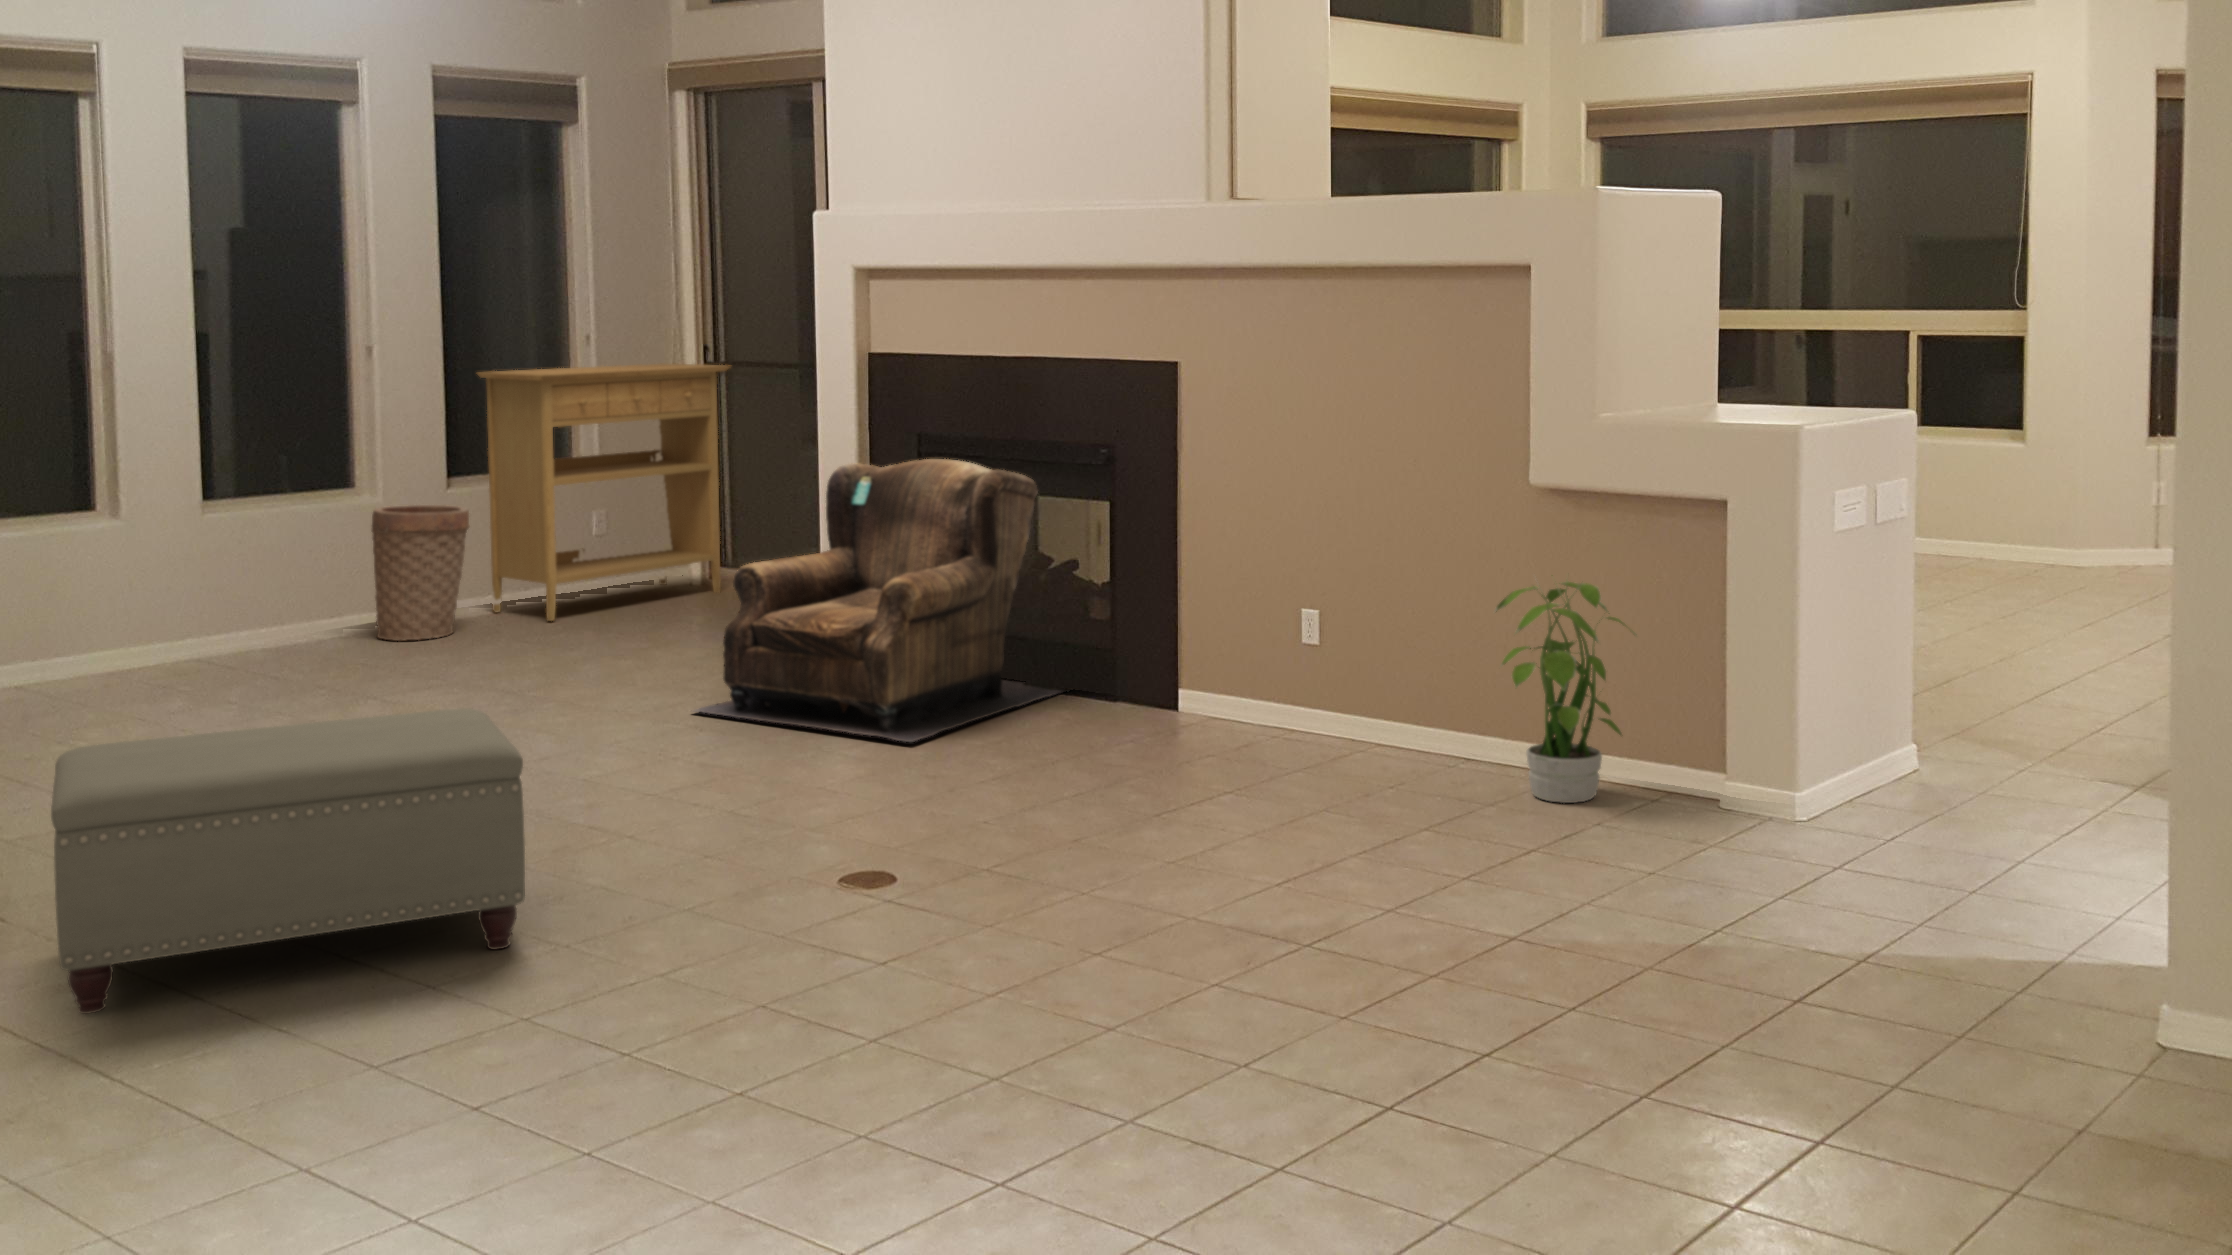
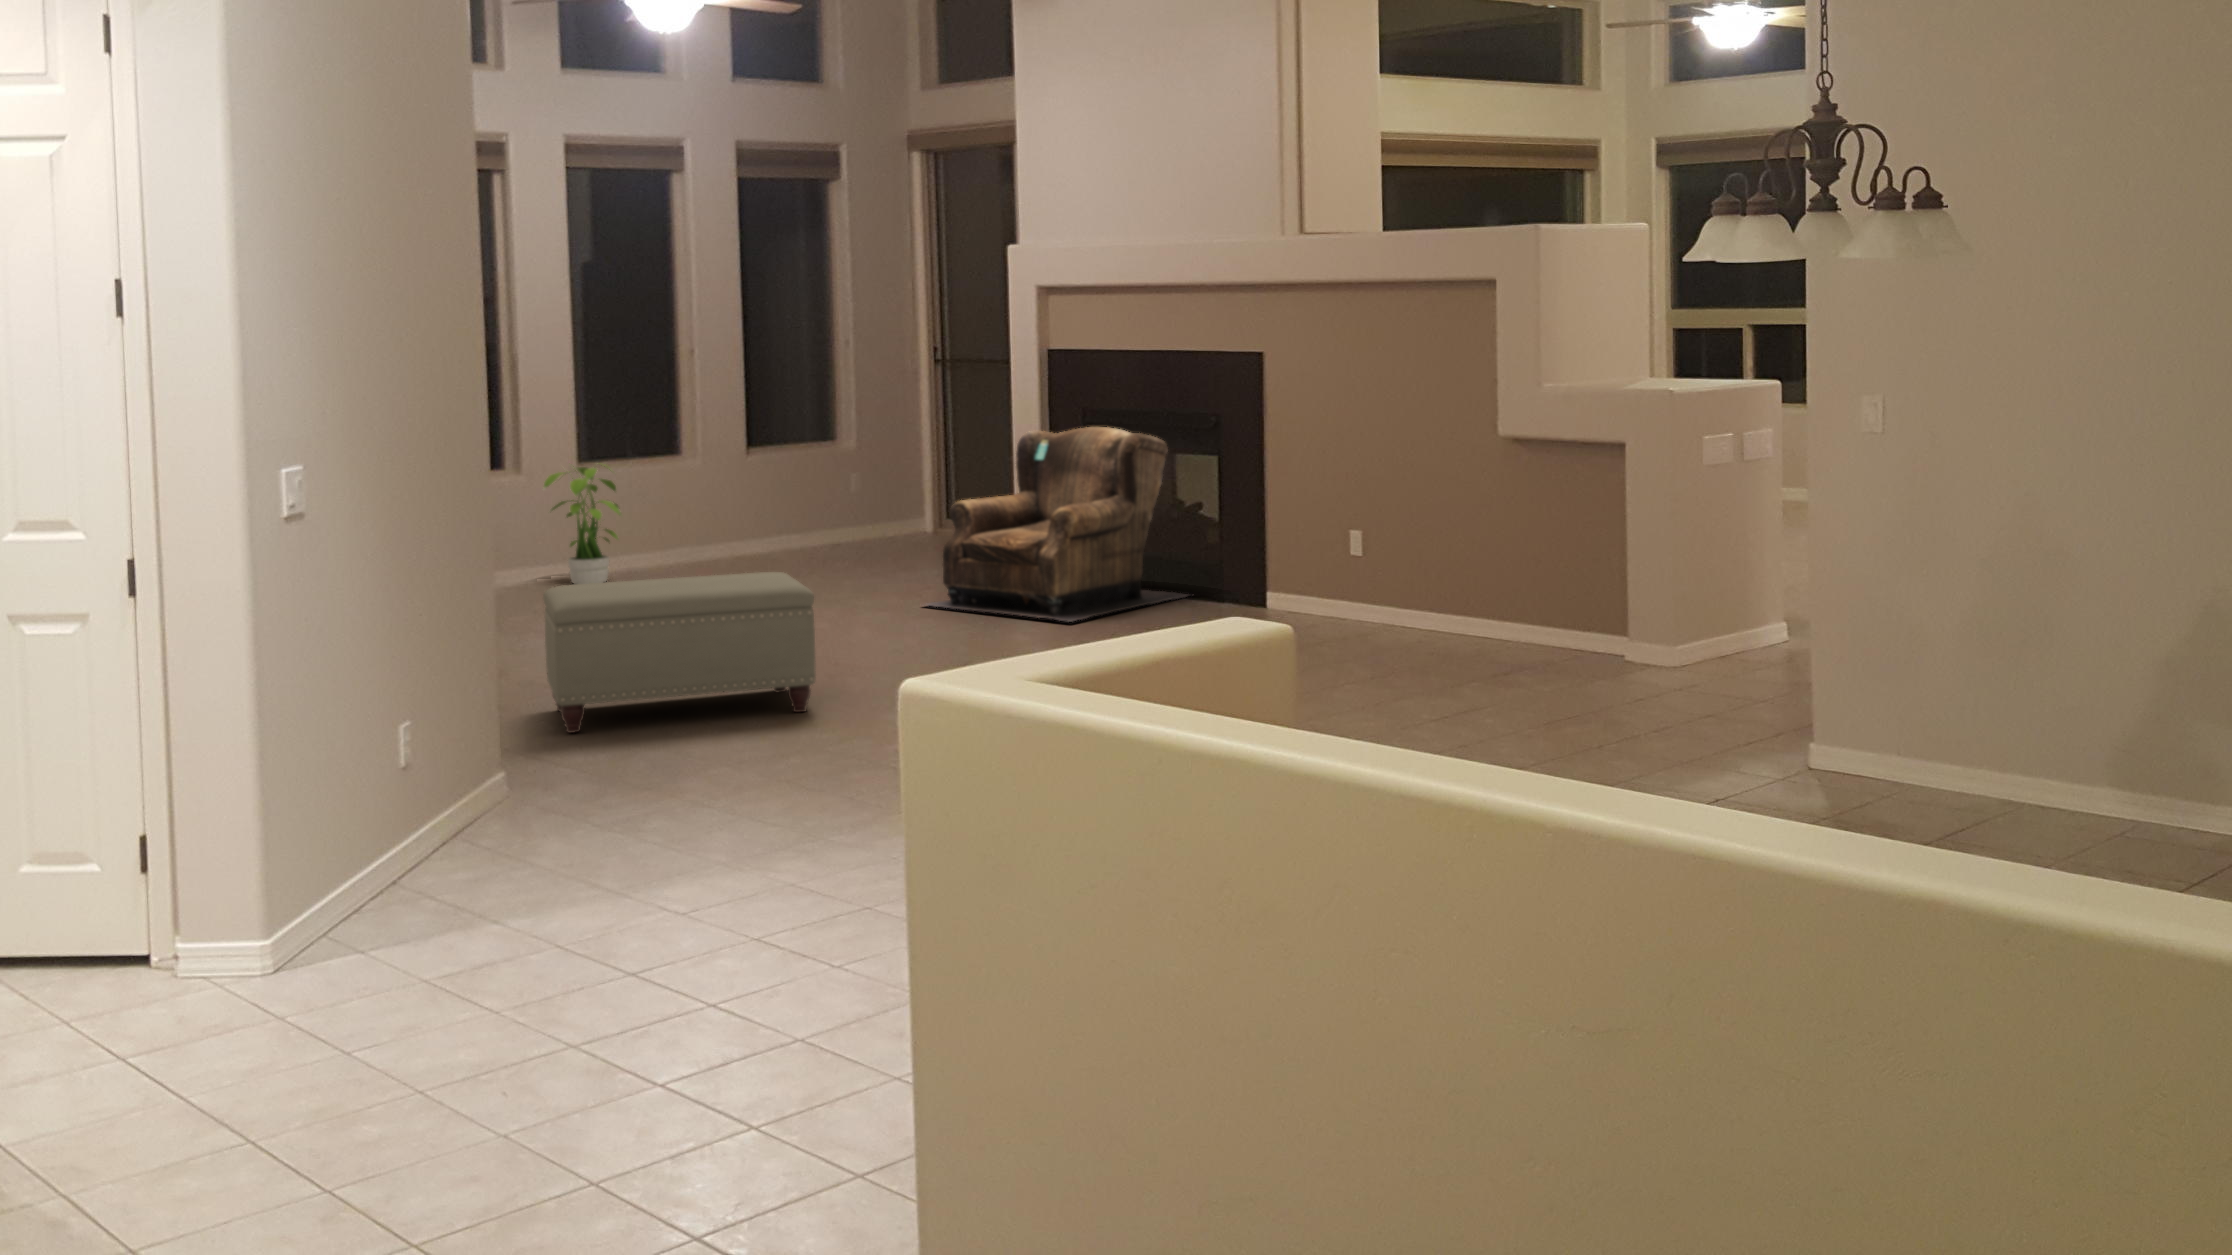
console table: present [477,364,730,621] -> none [766,362,954,555]
basket: present [372,505,469,641] -> none [693,468,763,566]
potted plant: present [1495,581,1635,803] -> present [544,465,621,584]

